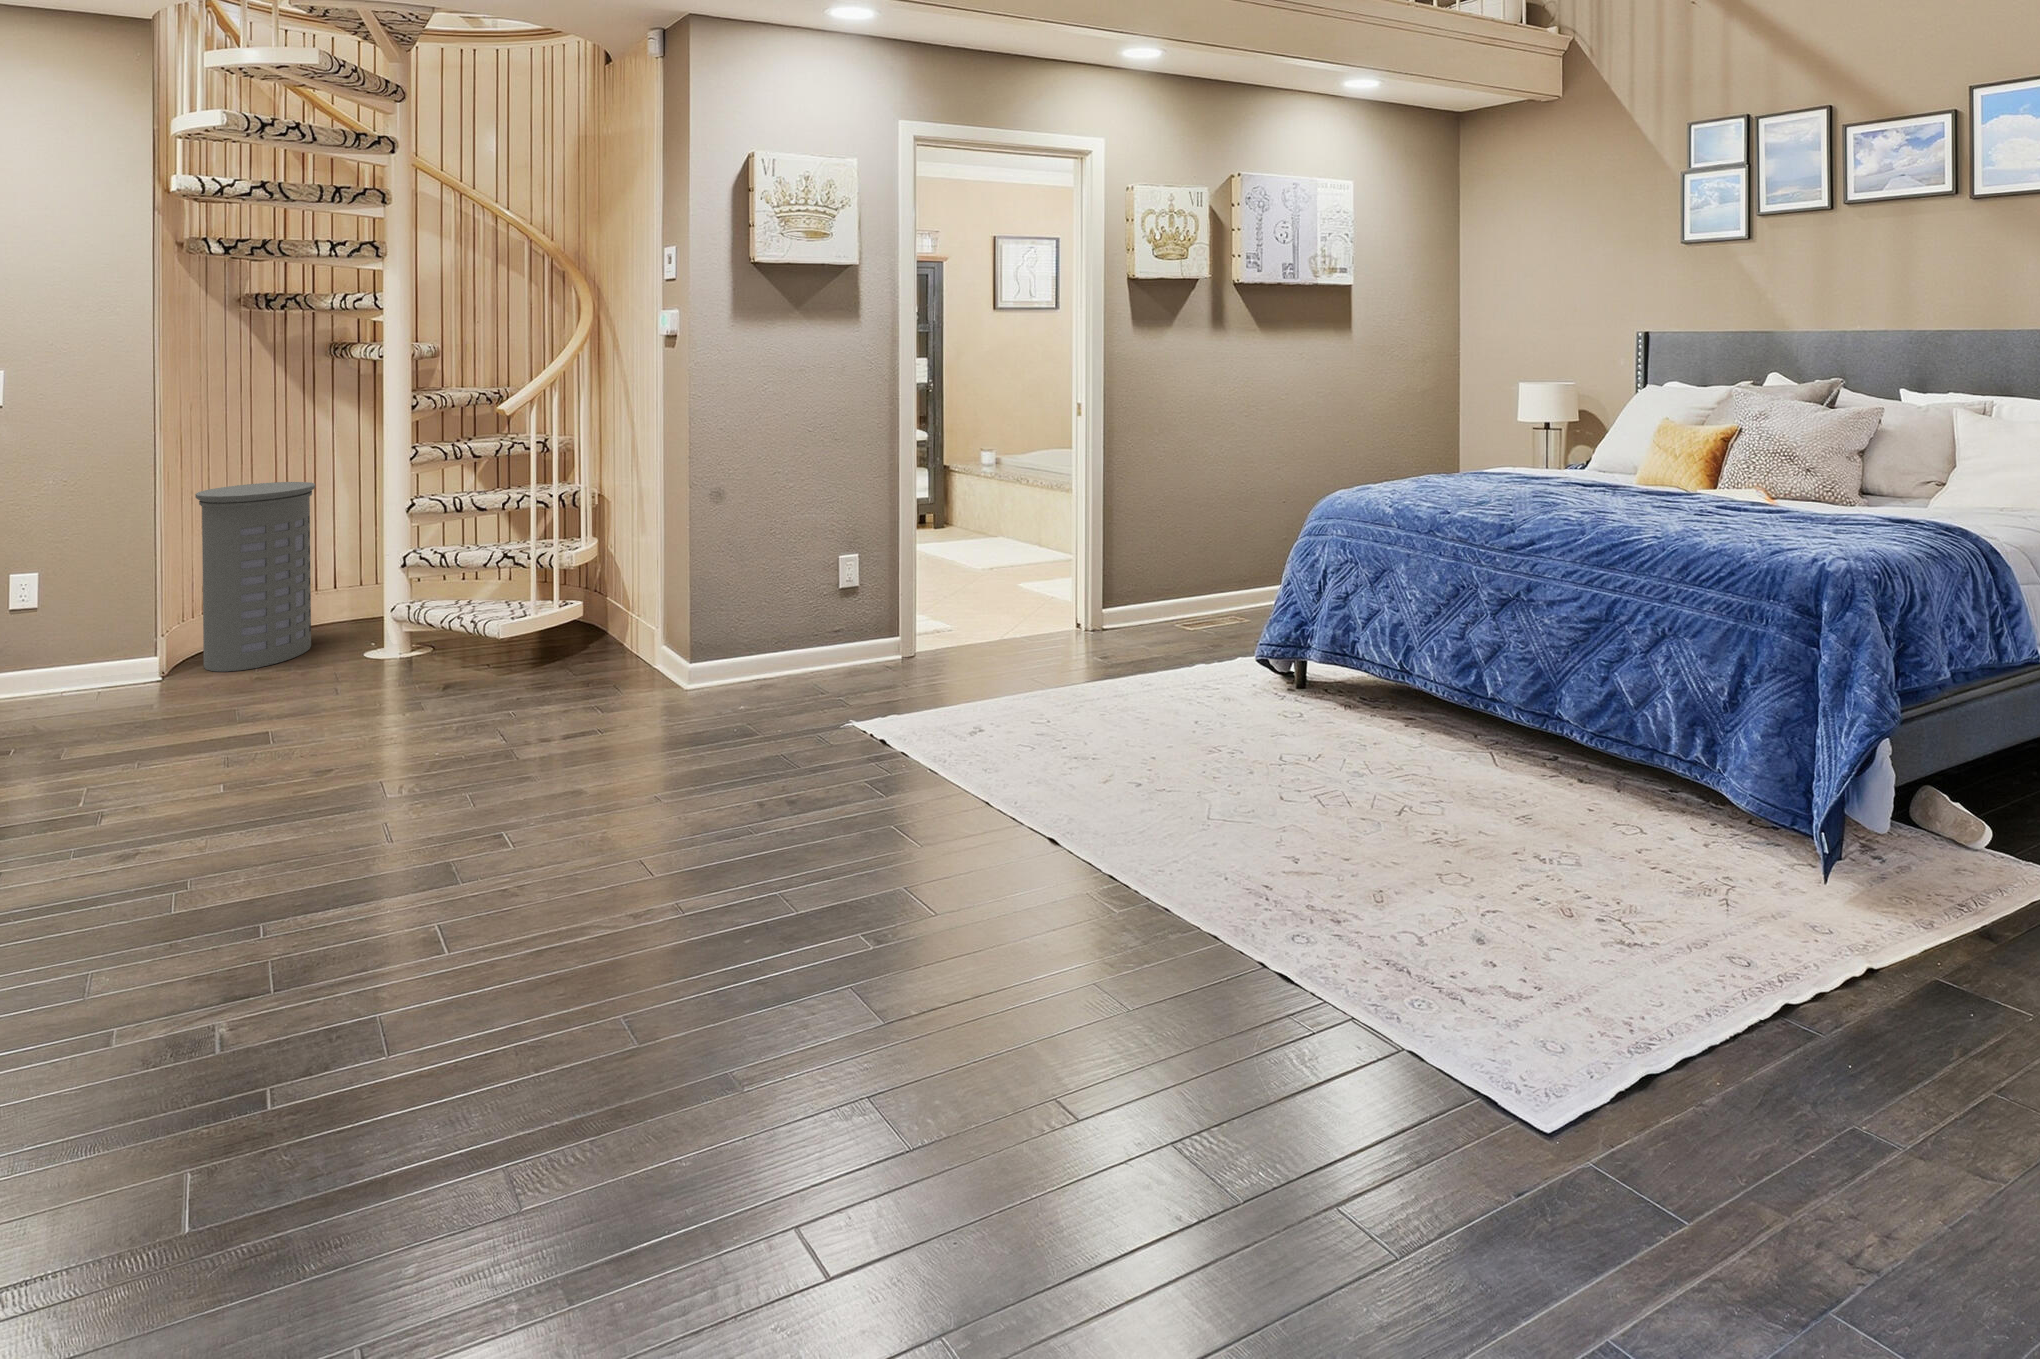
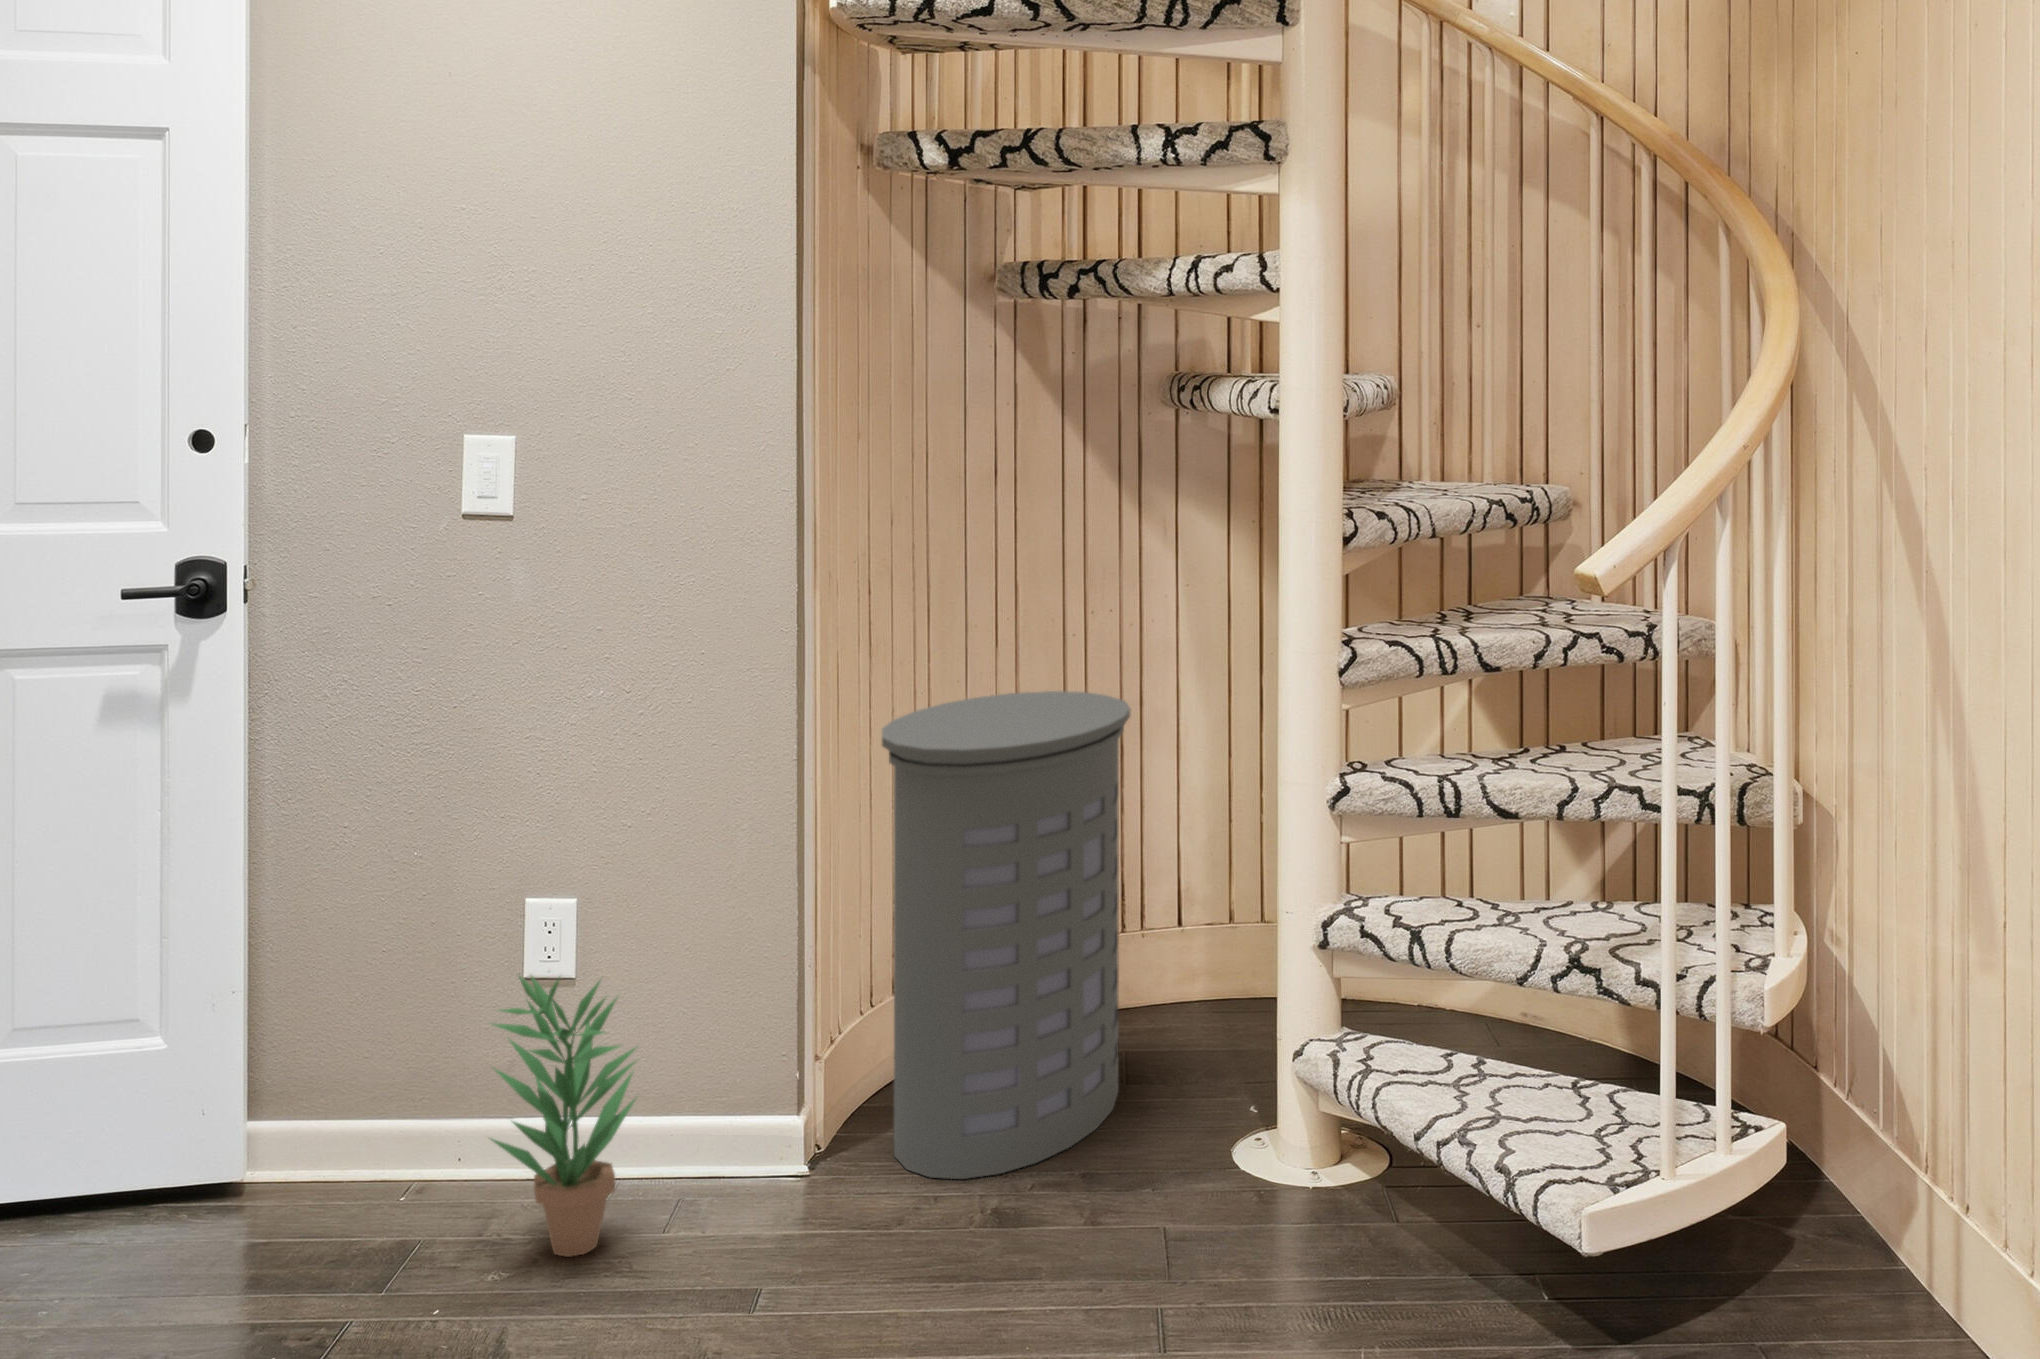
potted plant: none [16,587,94,704] -> present [491,976,637,1257]

